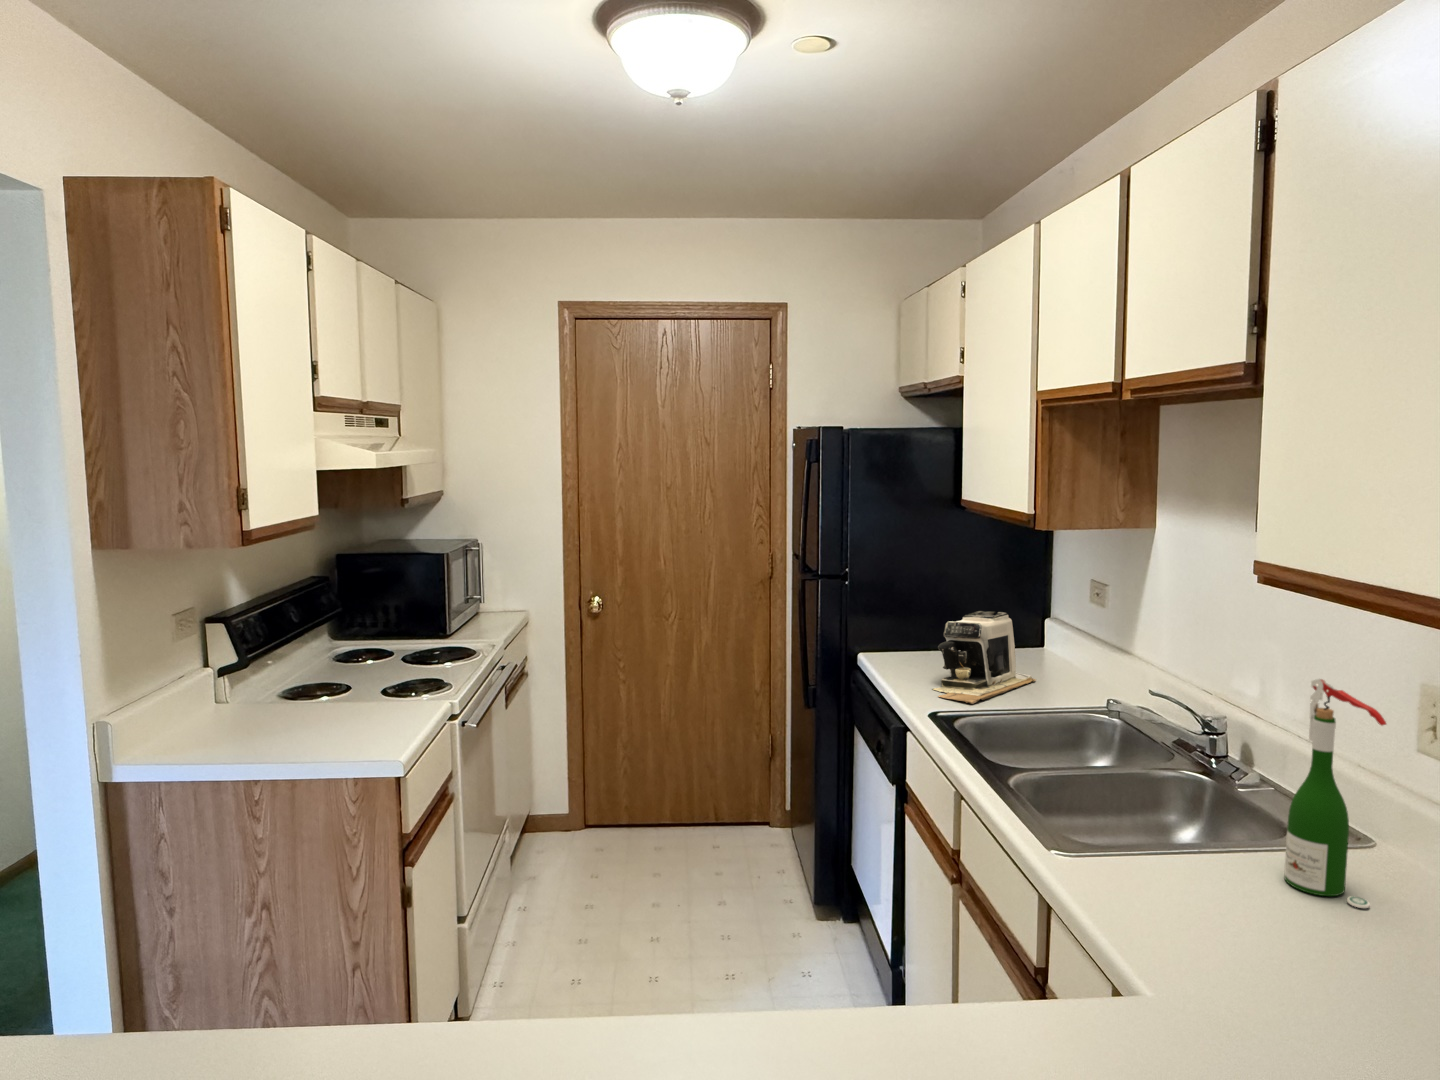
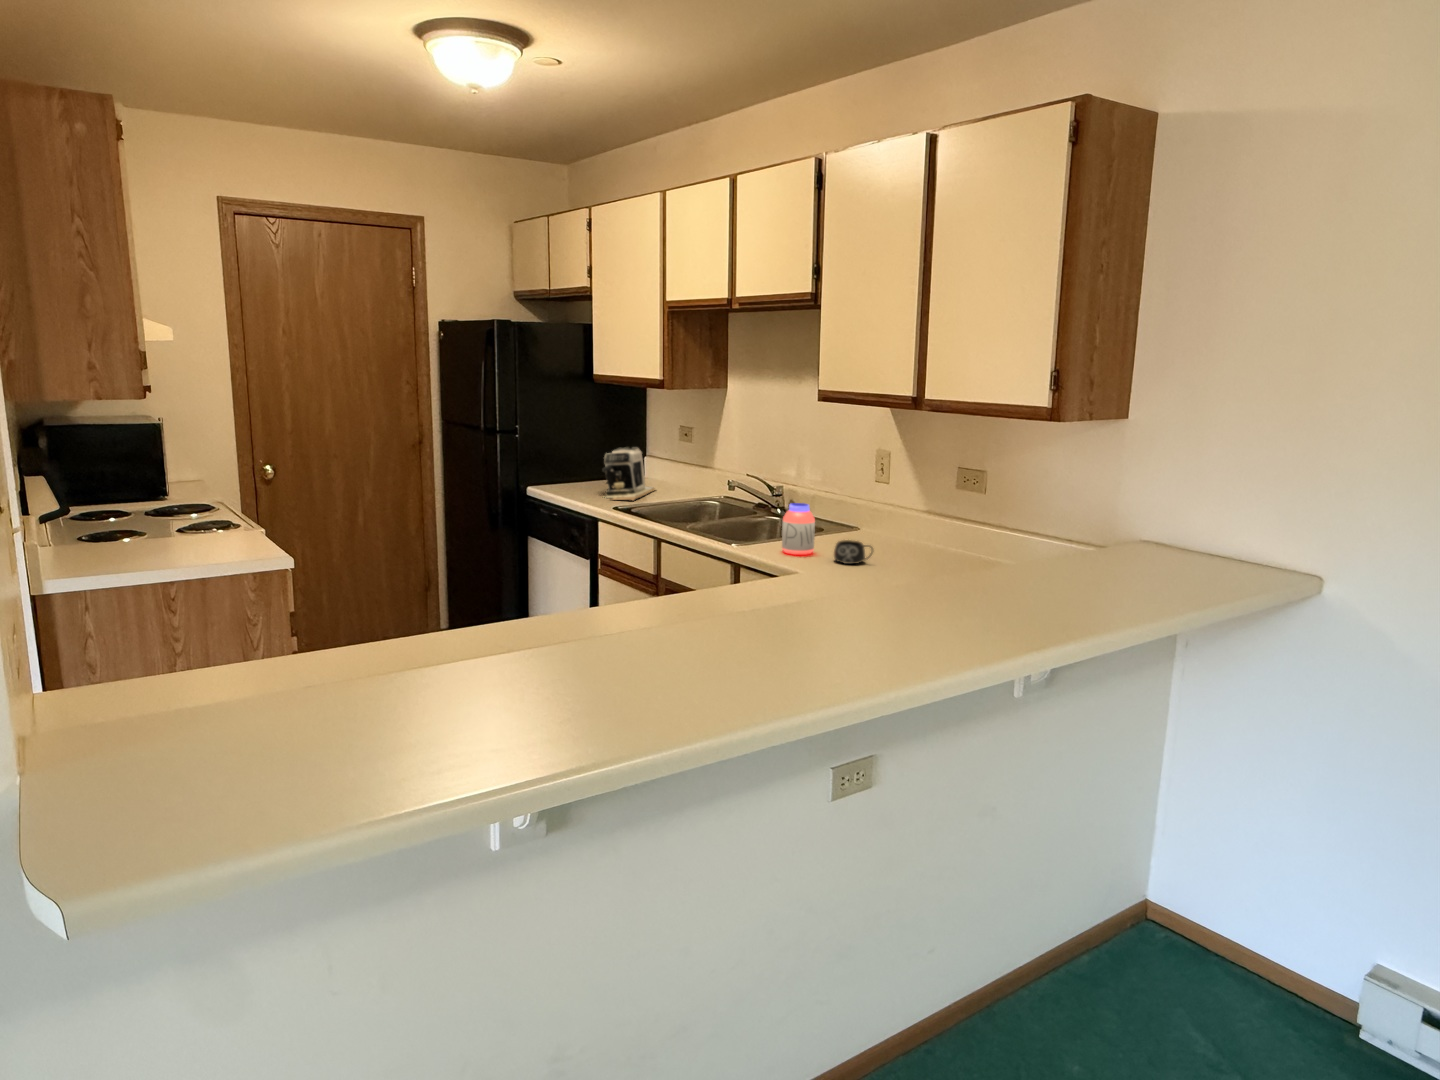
wine bottle: present [1284,679,1386,908] -> none [827,443,866,542]
jar: none [1141,811,1223,937] -> present [782,503,815,555]
mug: none [1253,935,1365,1012] -> present [834,540,873,564]

